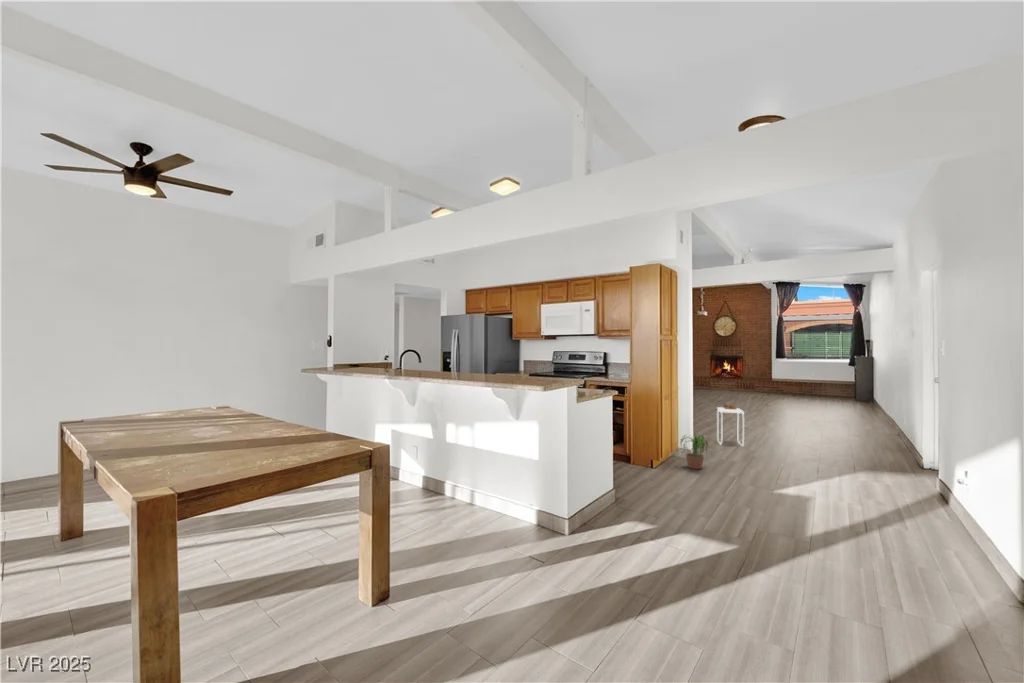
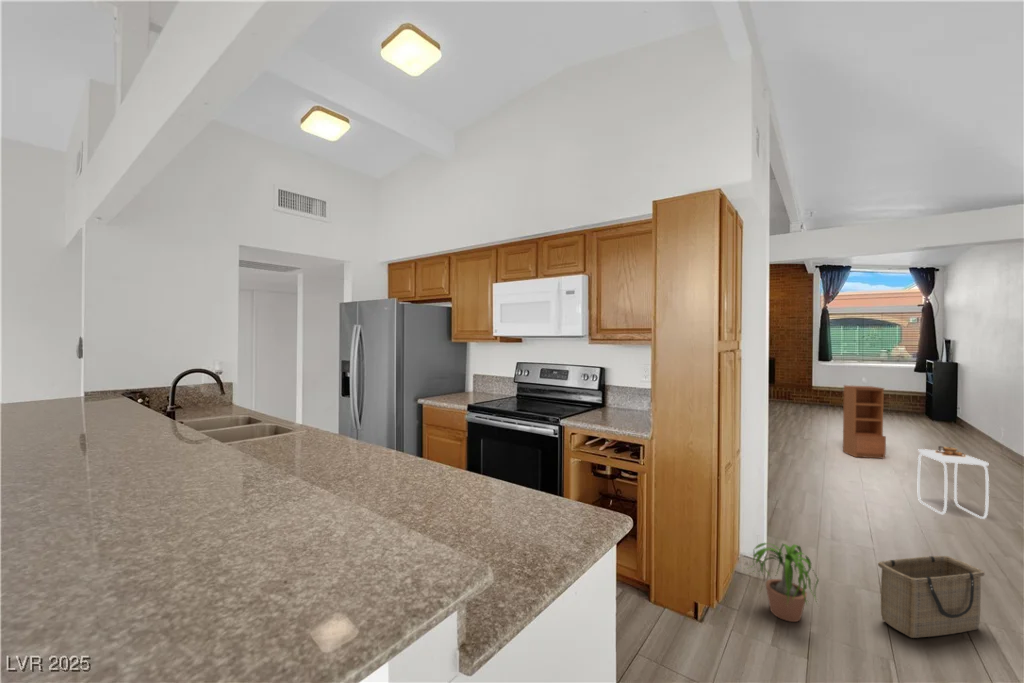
bookcase: none [772,371,798,420] -> present [843,386,886,459]
side table: present [717,405,744,446] -> present [917,446,989,519]
basket: none [738,440,785,471] -> present [878,556,984,638]

